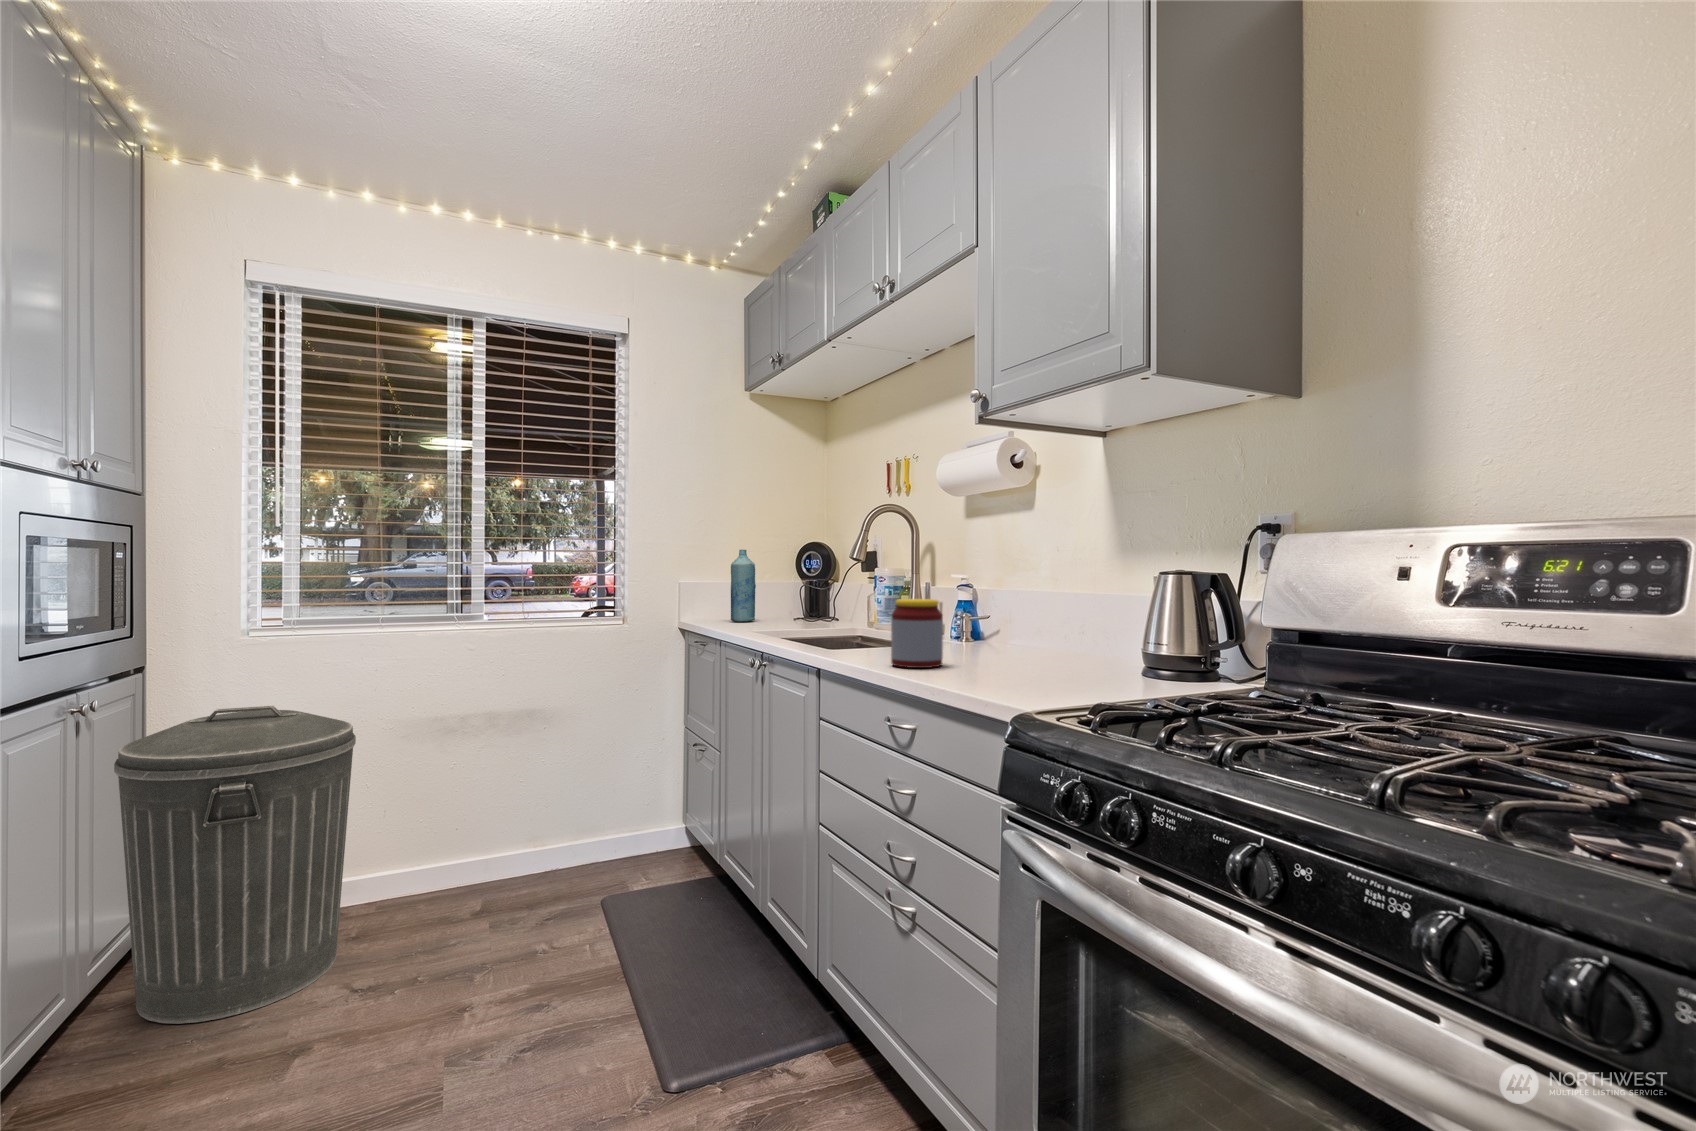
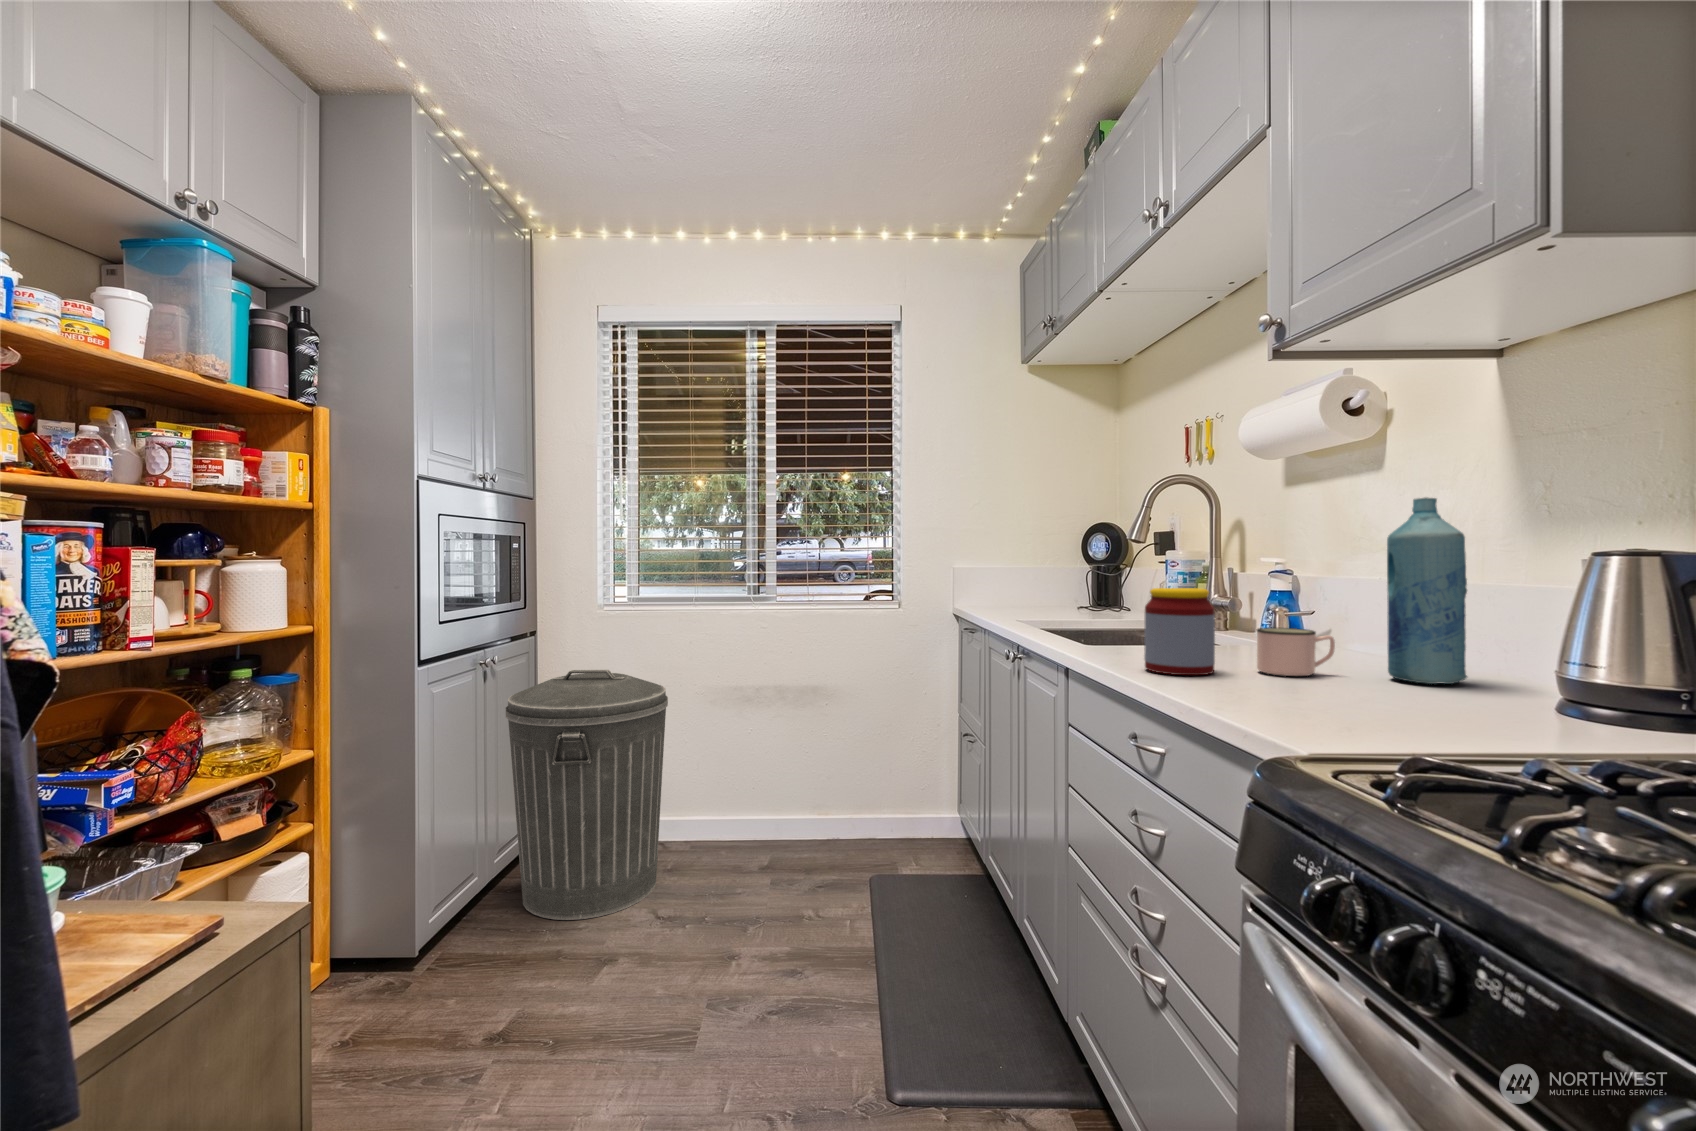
bottle: present [731,549,756,622] -> present [1387,497,1467,684]
mug: none [969,629,1020,664] -> present [1257,628,1335,676]

